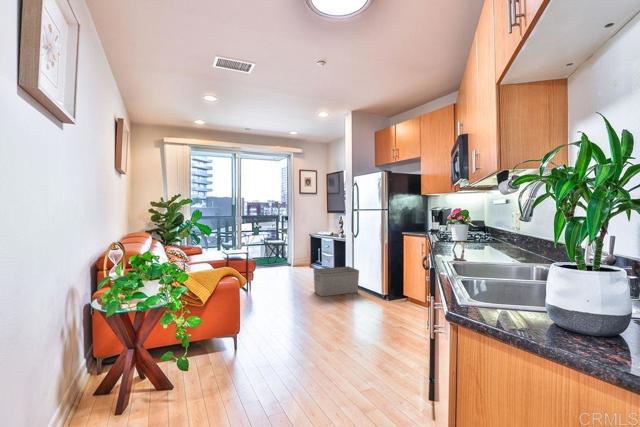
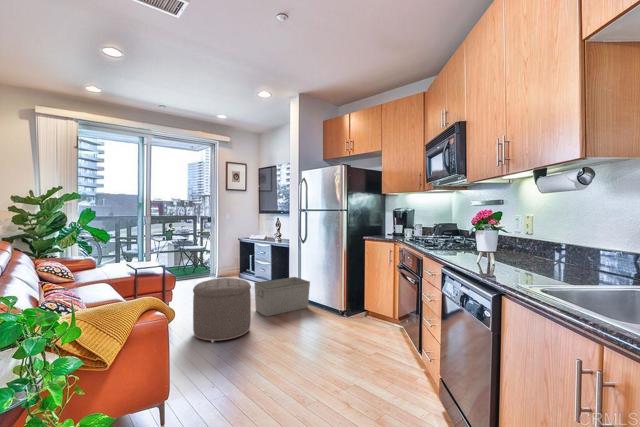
ottoman: none [264,263,306,310] -> present [193,278,251,342]

